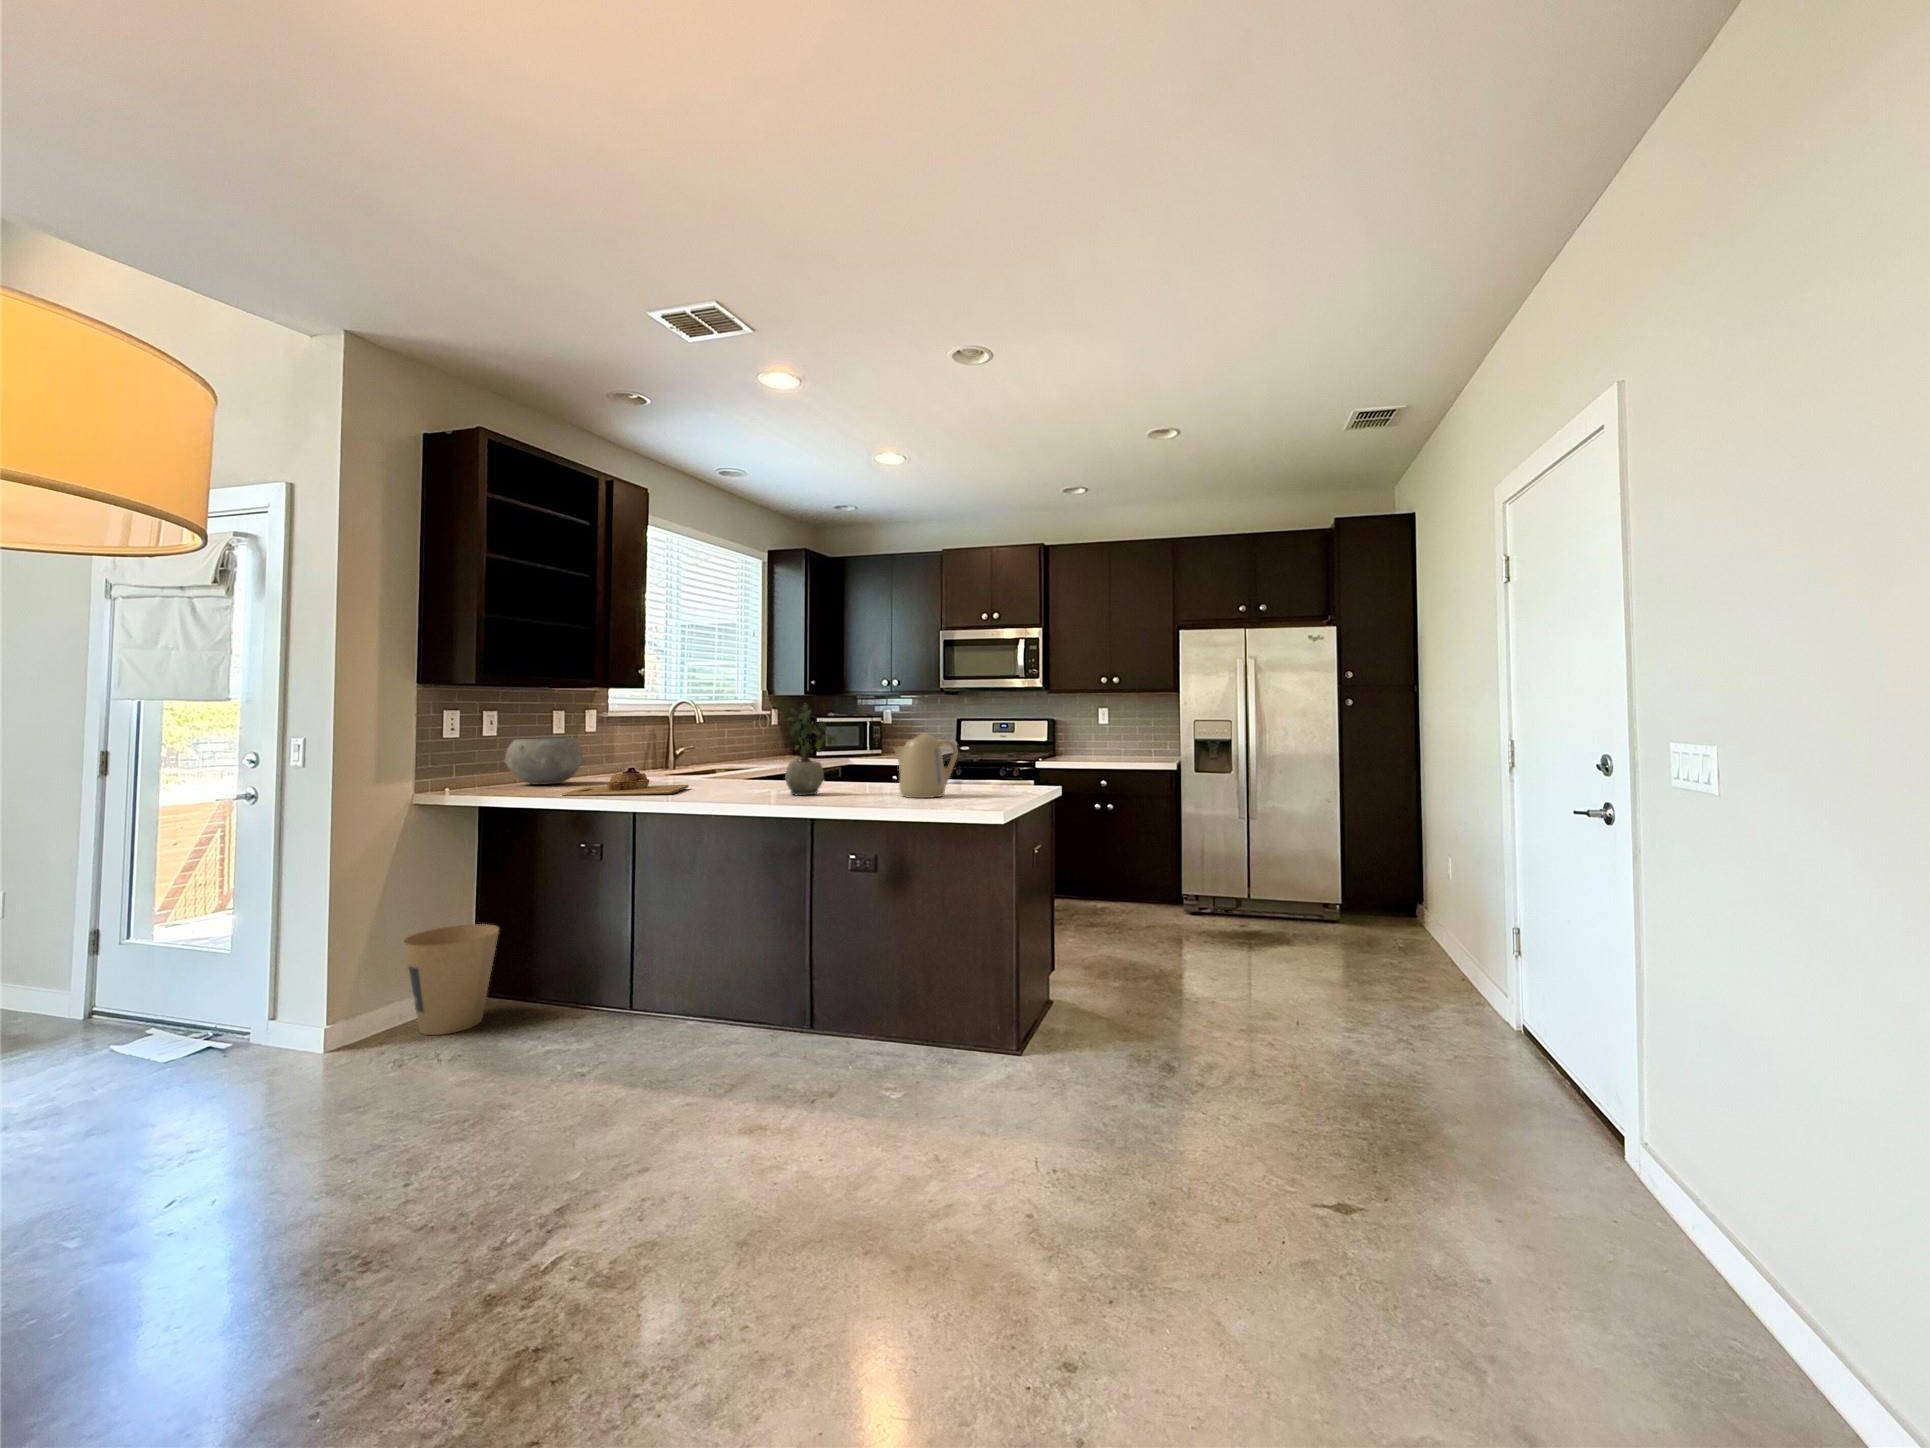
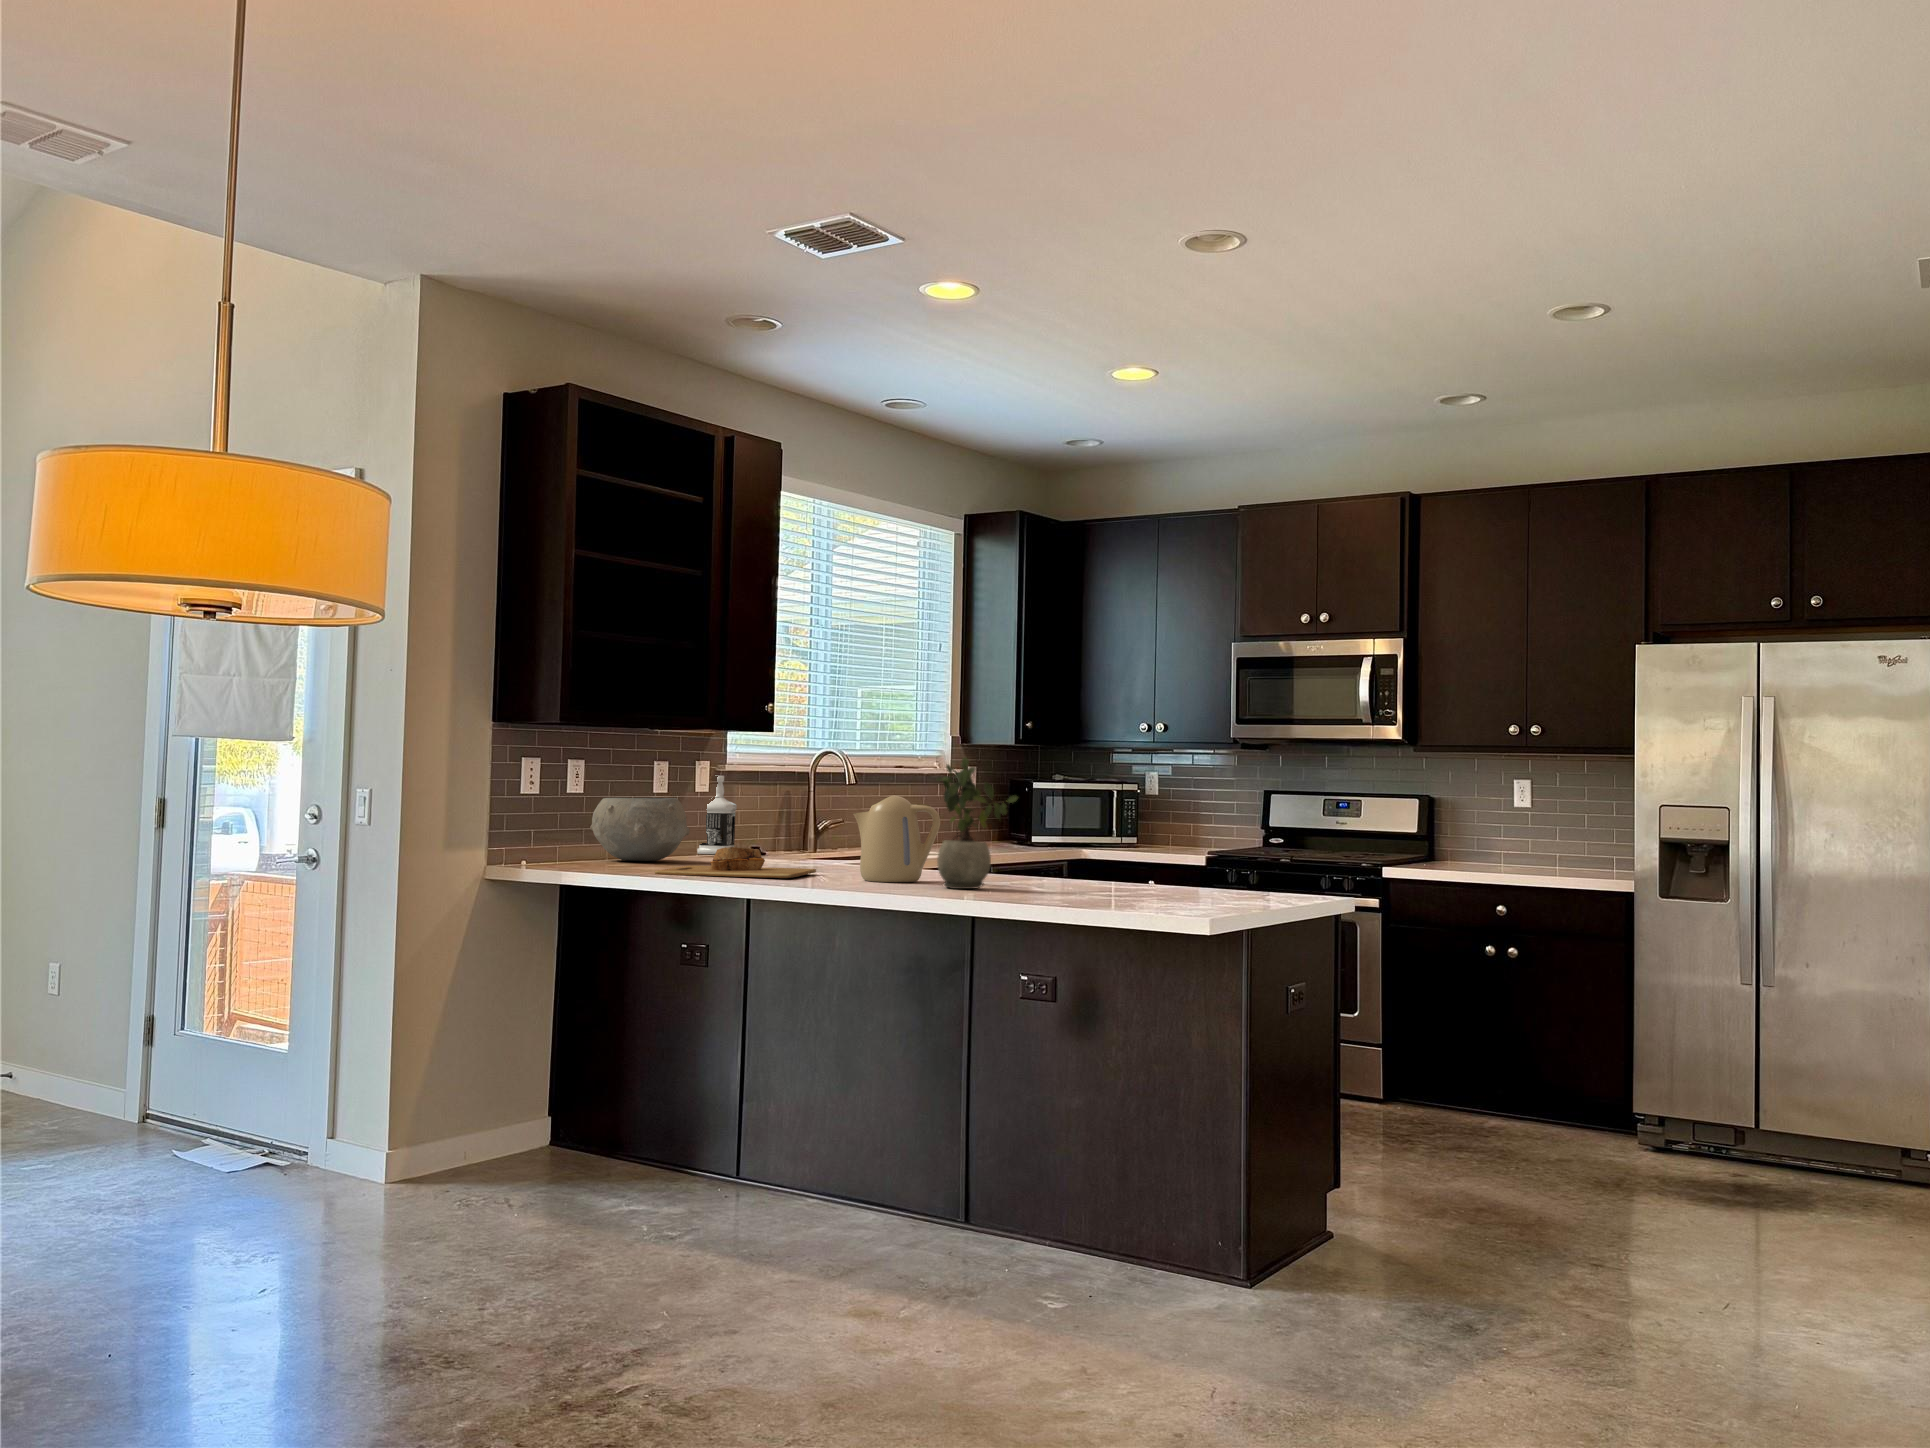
bottle: none [588,720,618,775] -> present [697,776,737,854]
kettle: present [894,733,958,798] -> present [853,795,940,882]
trash can: present [404,924,499,1035] -> none [471,1043,579,1180]

